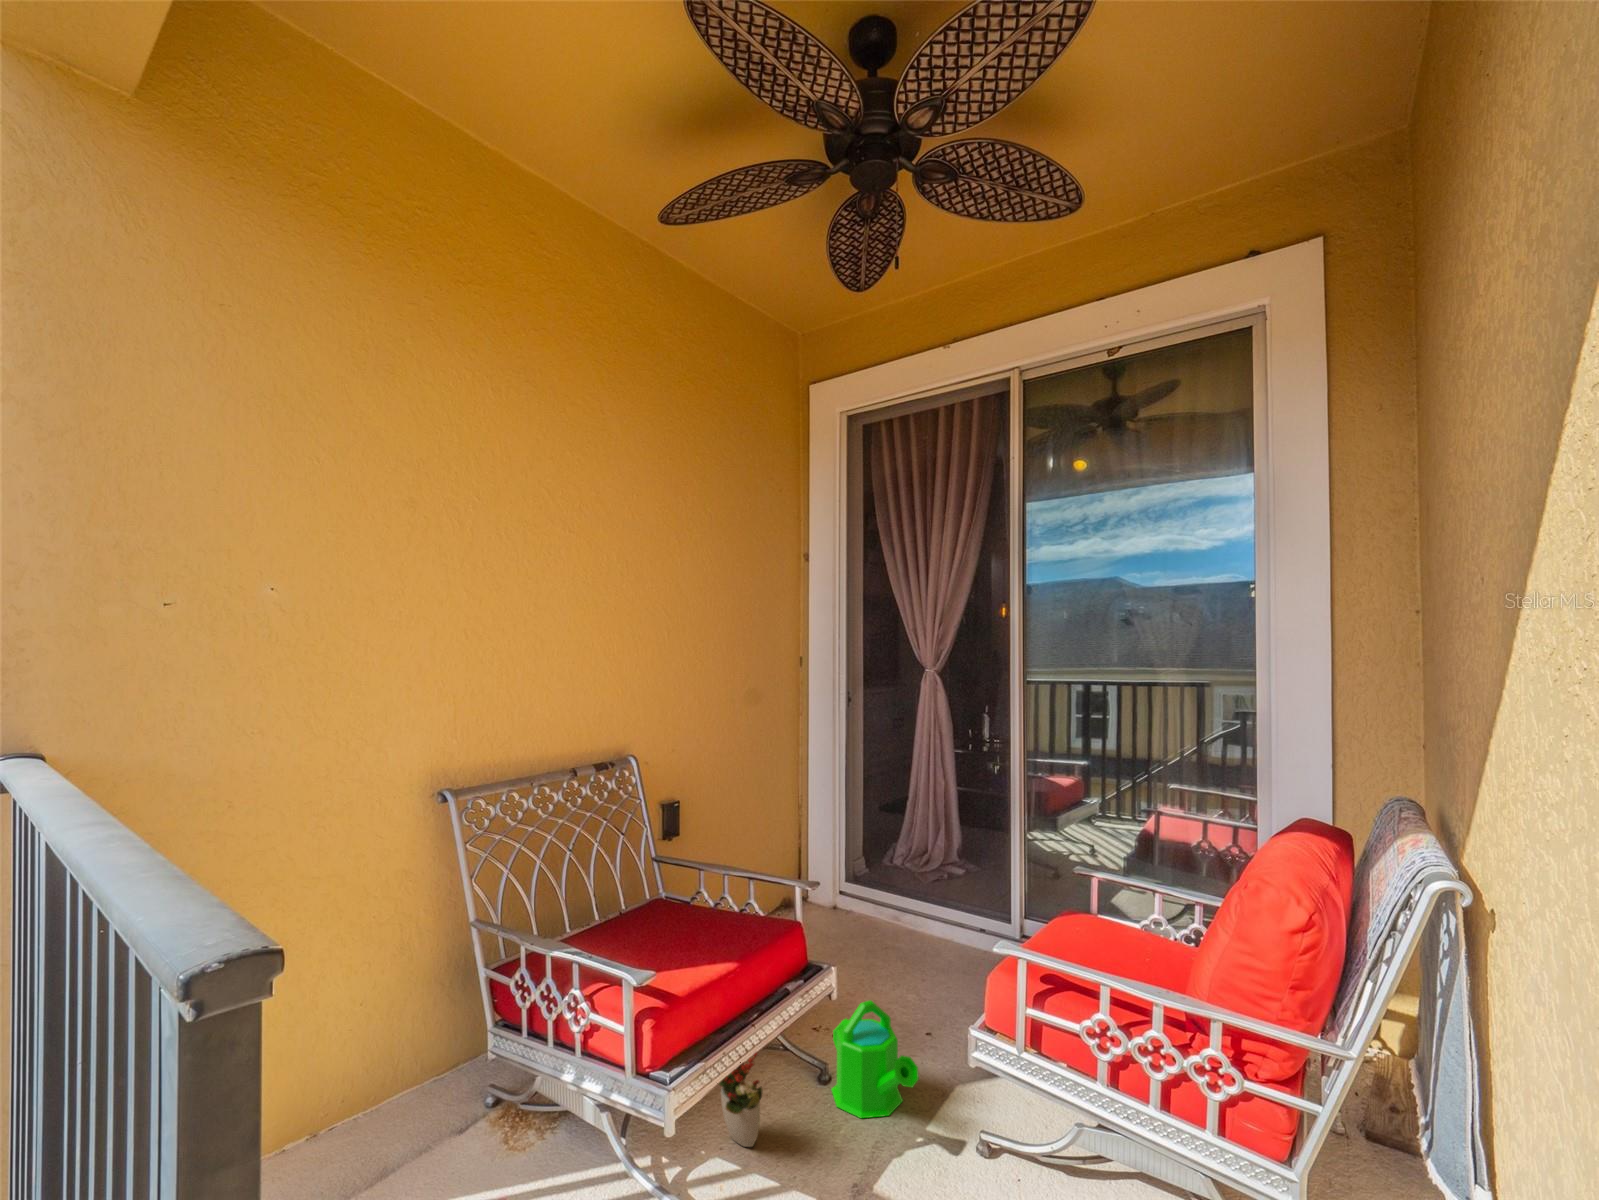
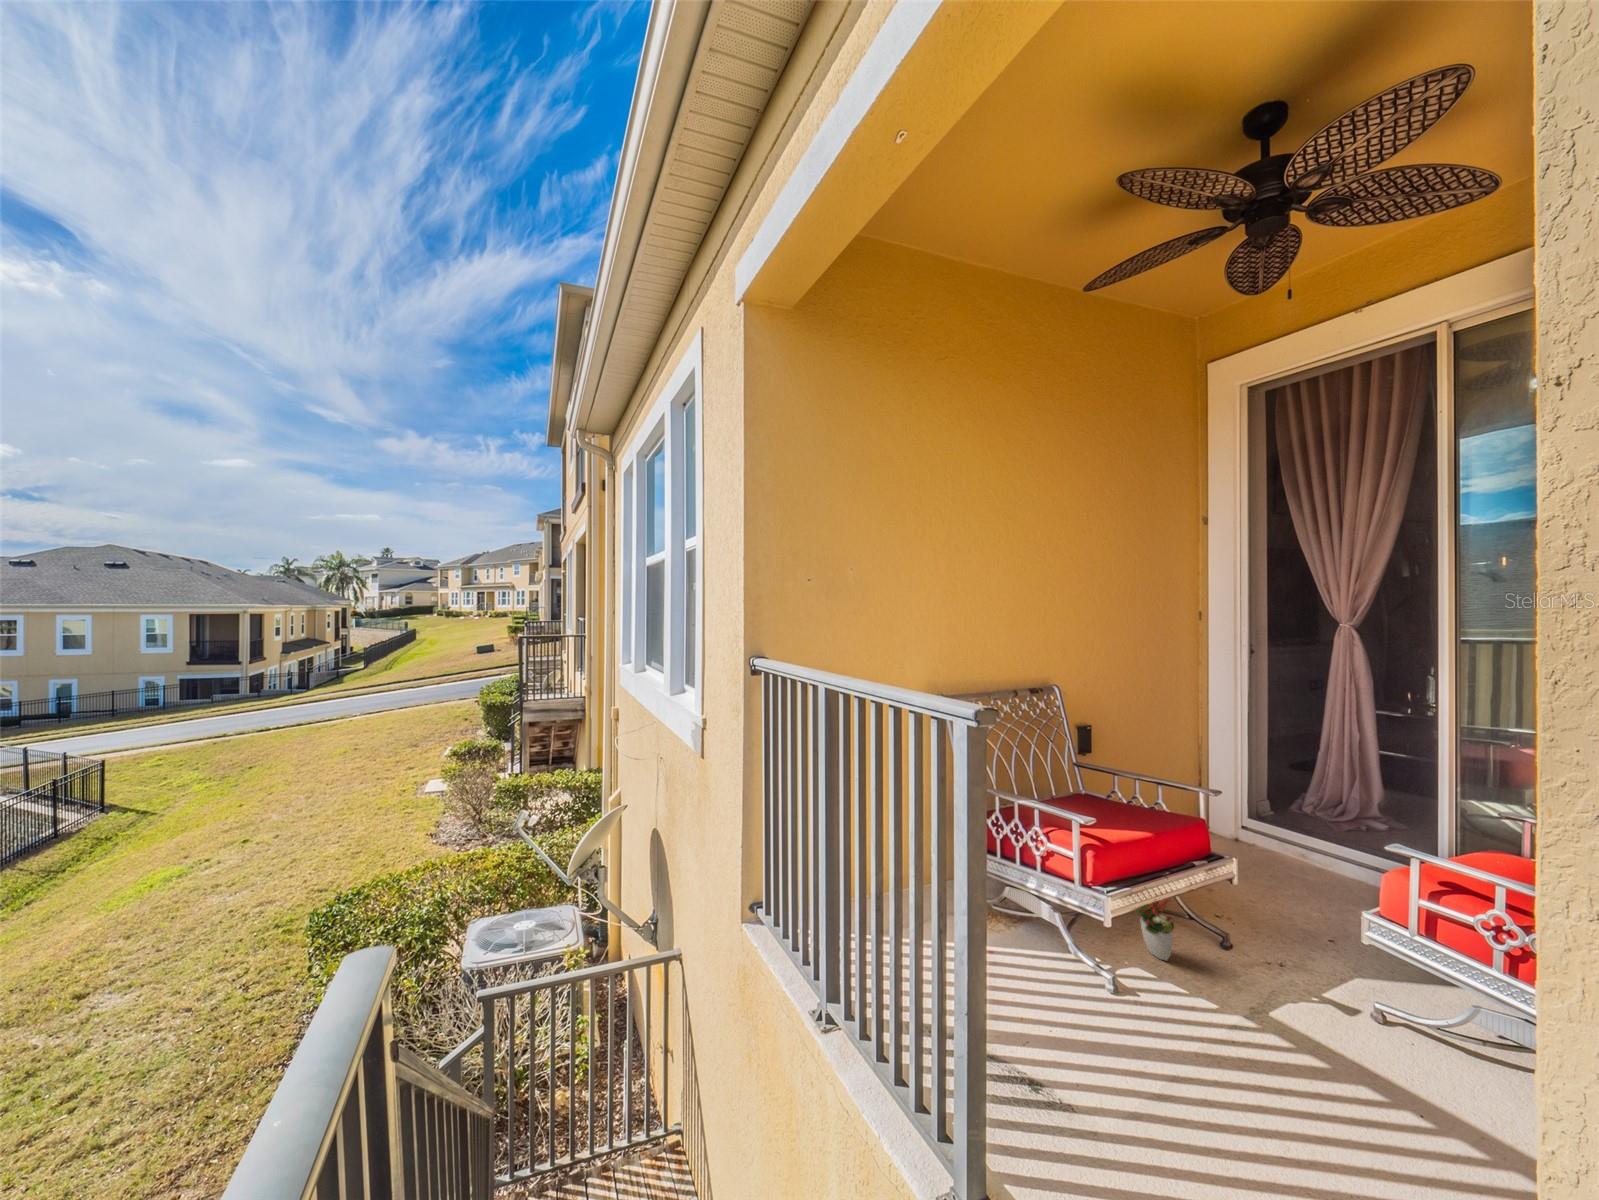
watering can: present [832,1000,919,1118] -> none [1233,884,1315,971]

